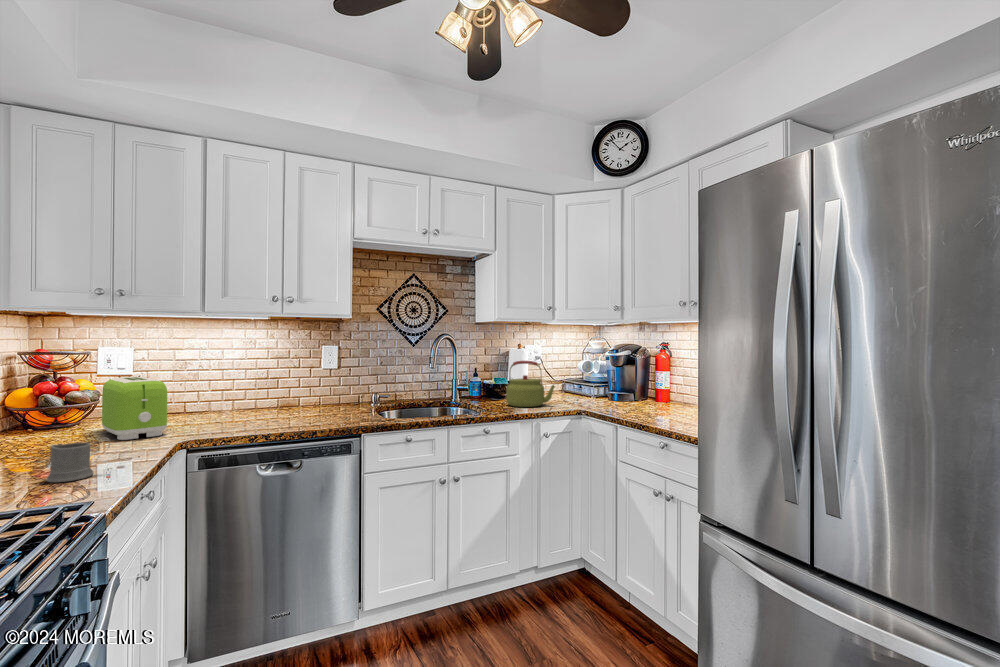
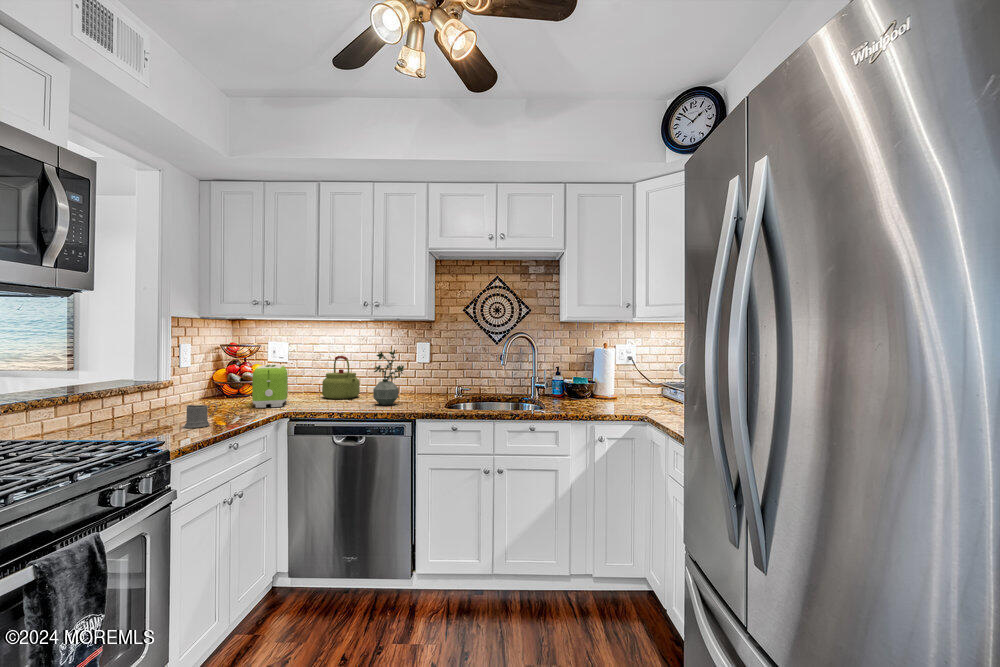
potted plant: none [293,352,331,421] -> present [373,350,404,405]
kettle: present [506,361,555,407] -> present [322,356,360,399]

